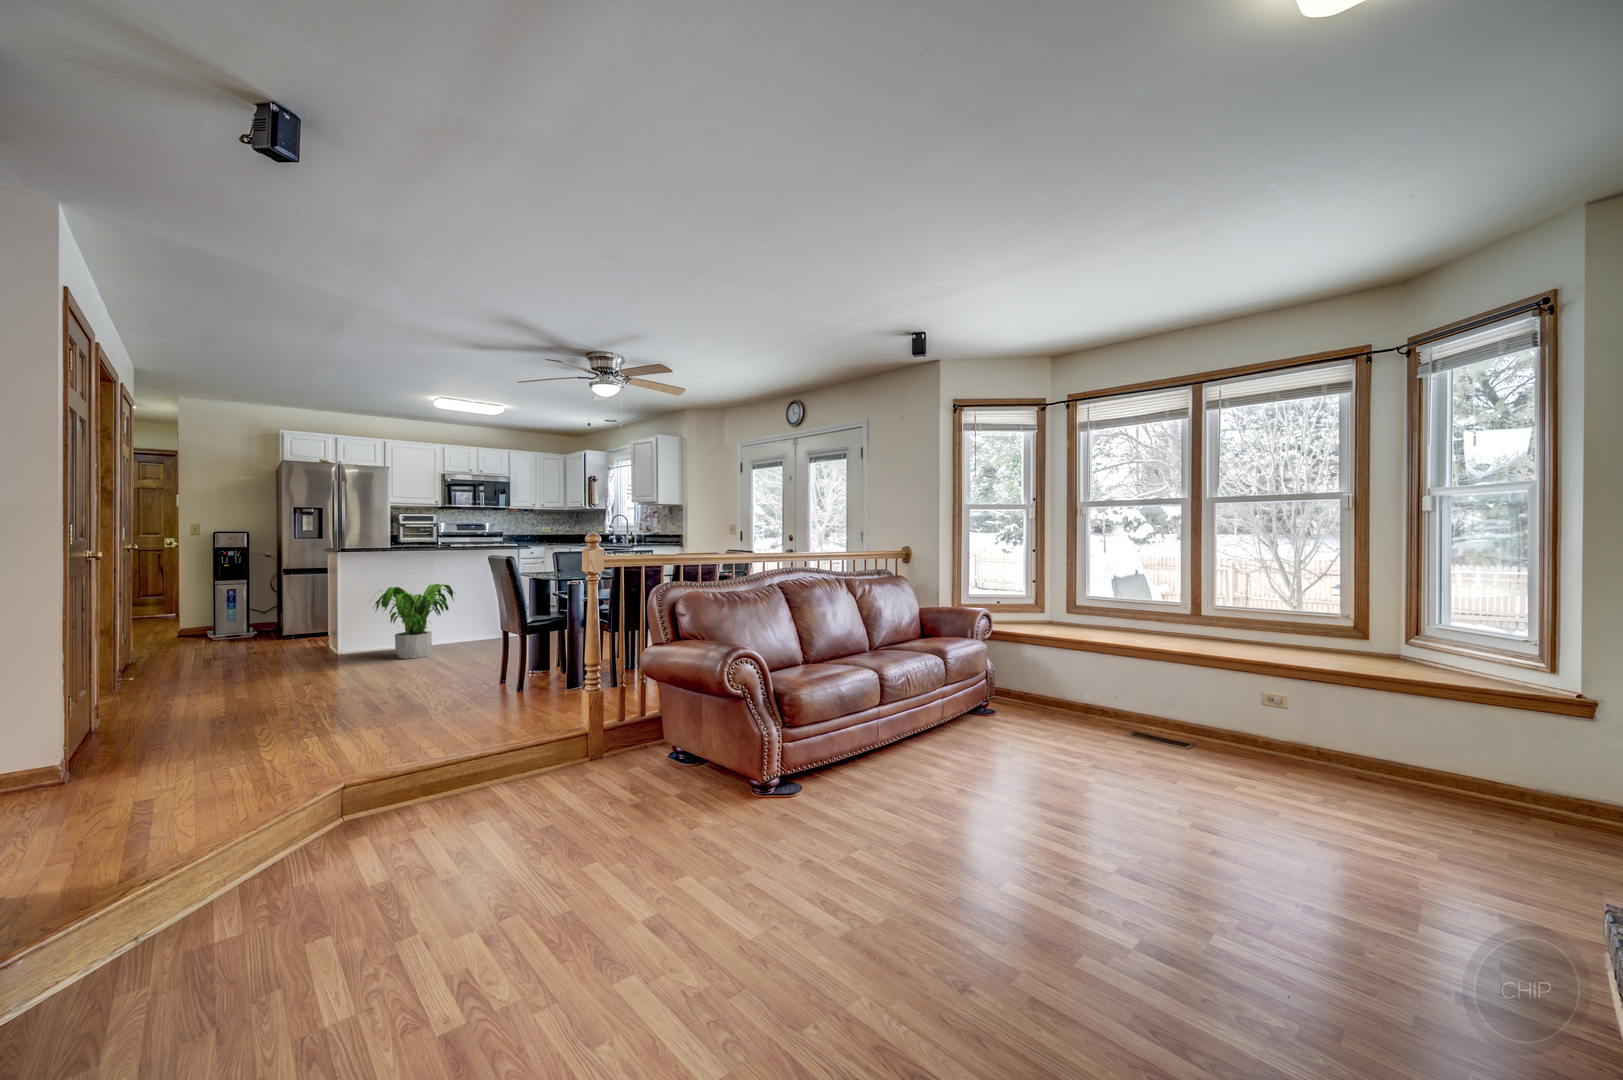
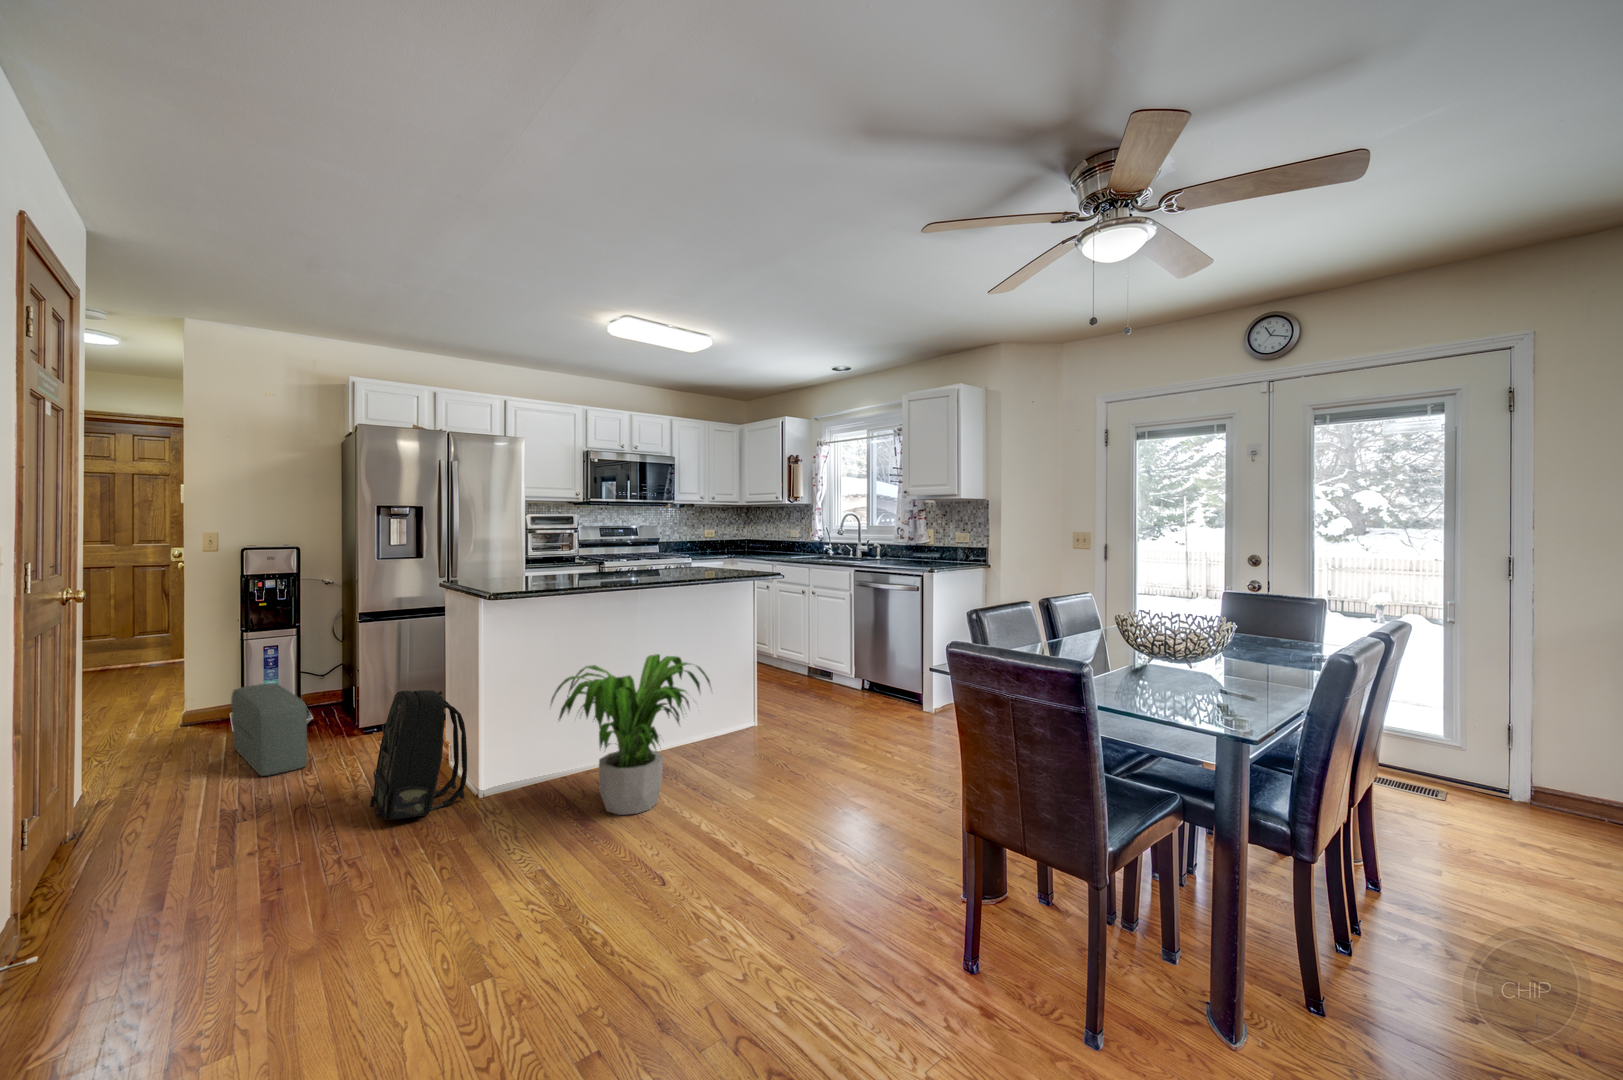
backpack: none [277,599,330,659] -> present [370,690,467,820]
pouf: none [206,608,248,651] -> present [231,683,307,776]

